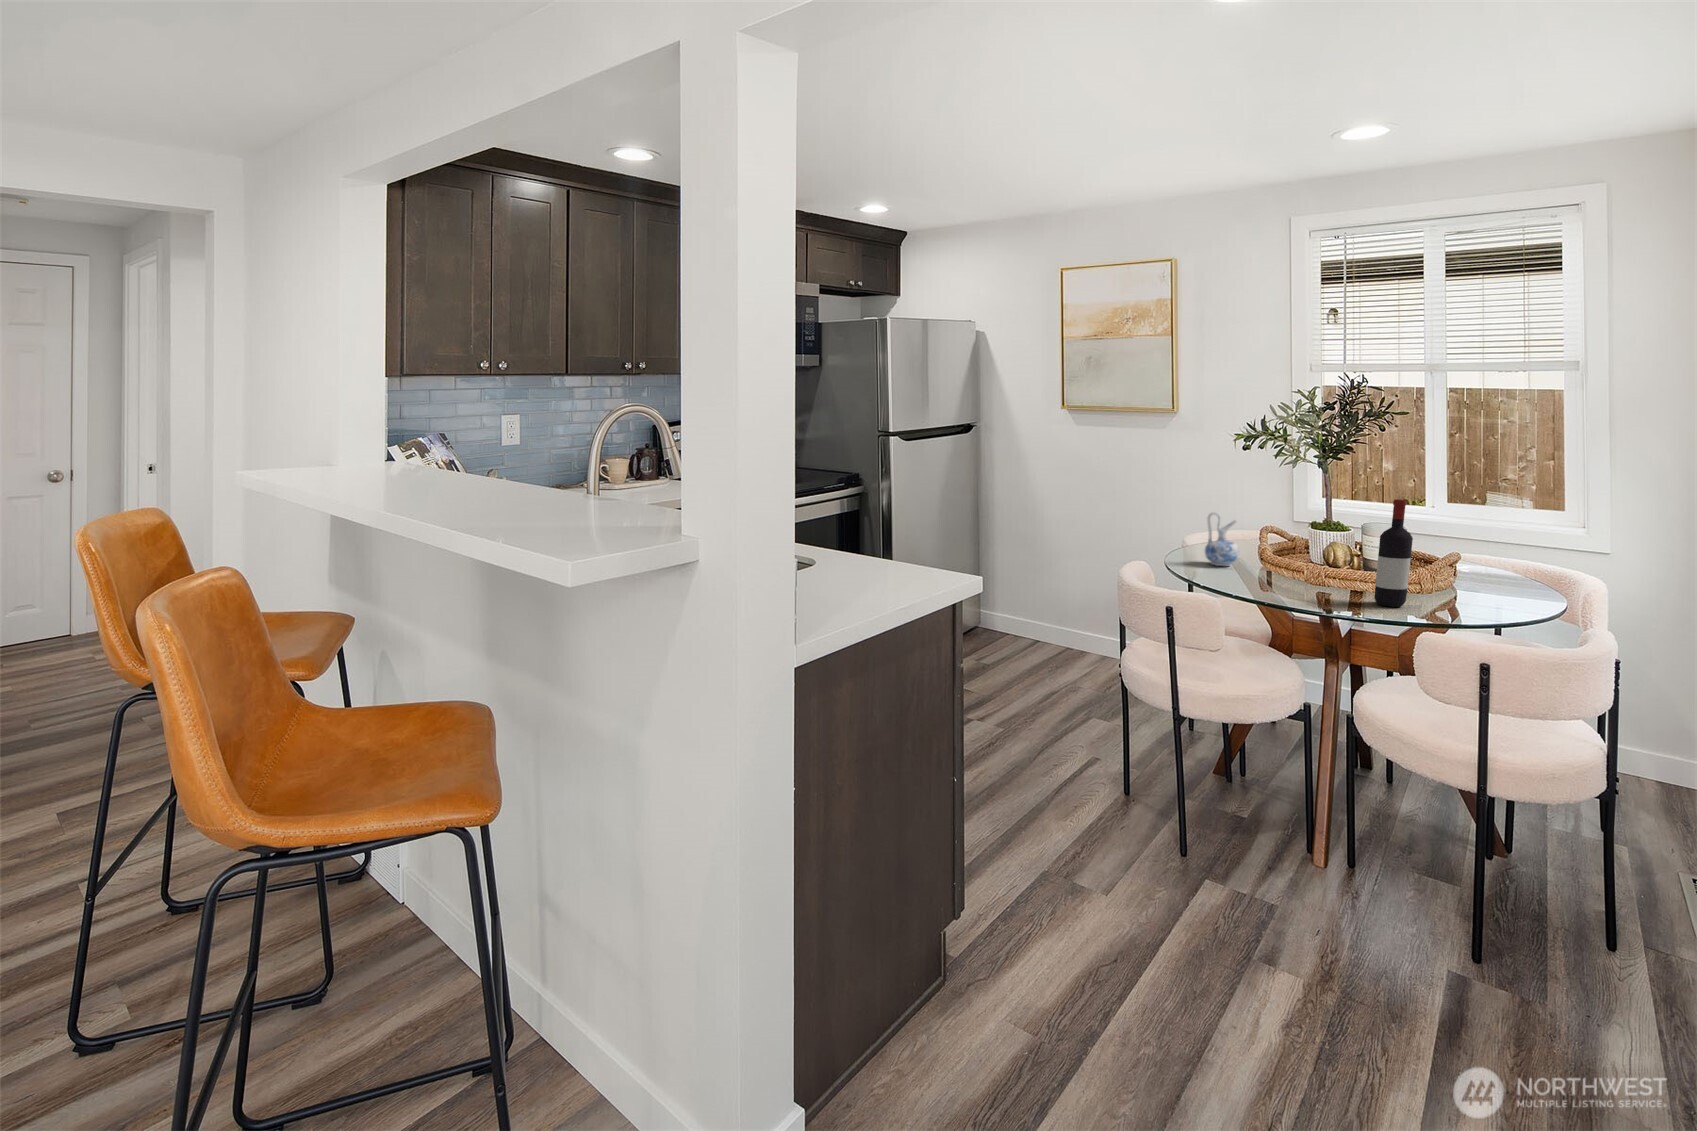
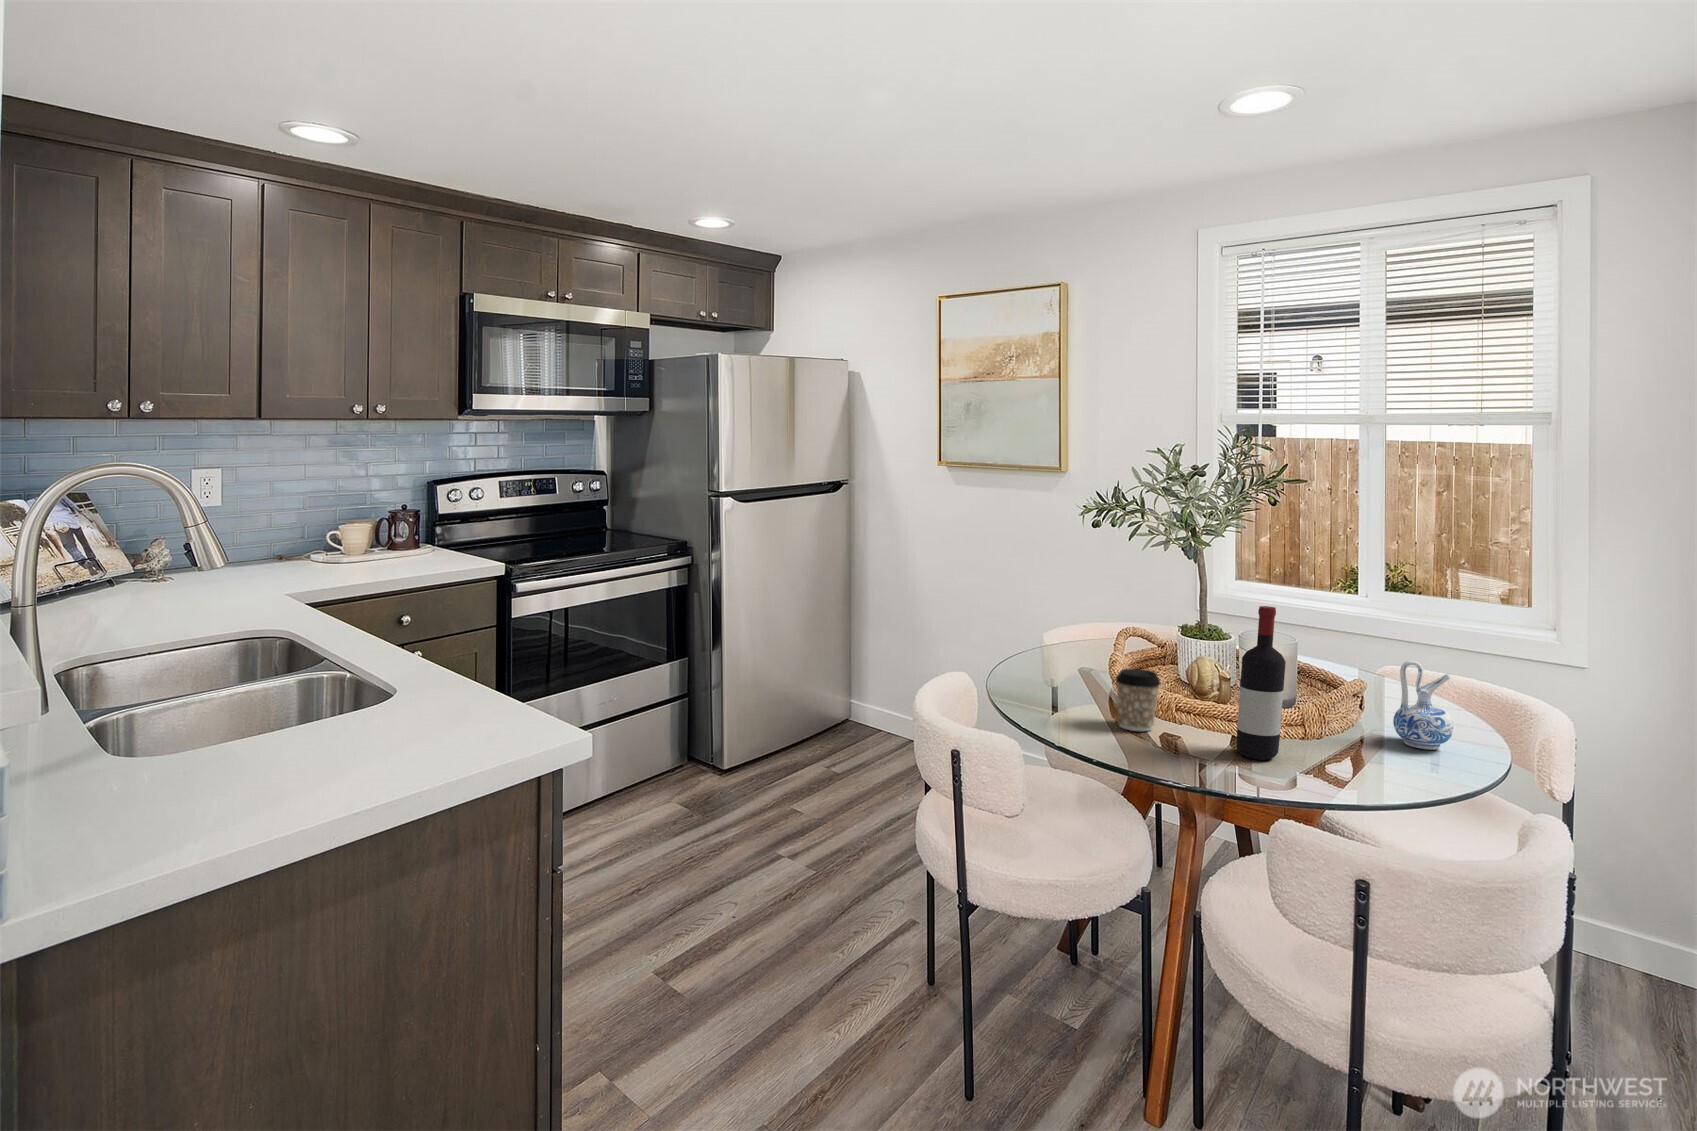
ceramic pitcher: present [1205,512,1239,566] -> present [1393,661,1453,750]
coffee cup: none [1281,550,1315,593] -> present [1116,669,1160,731]

